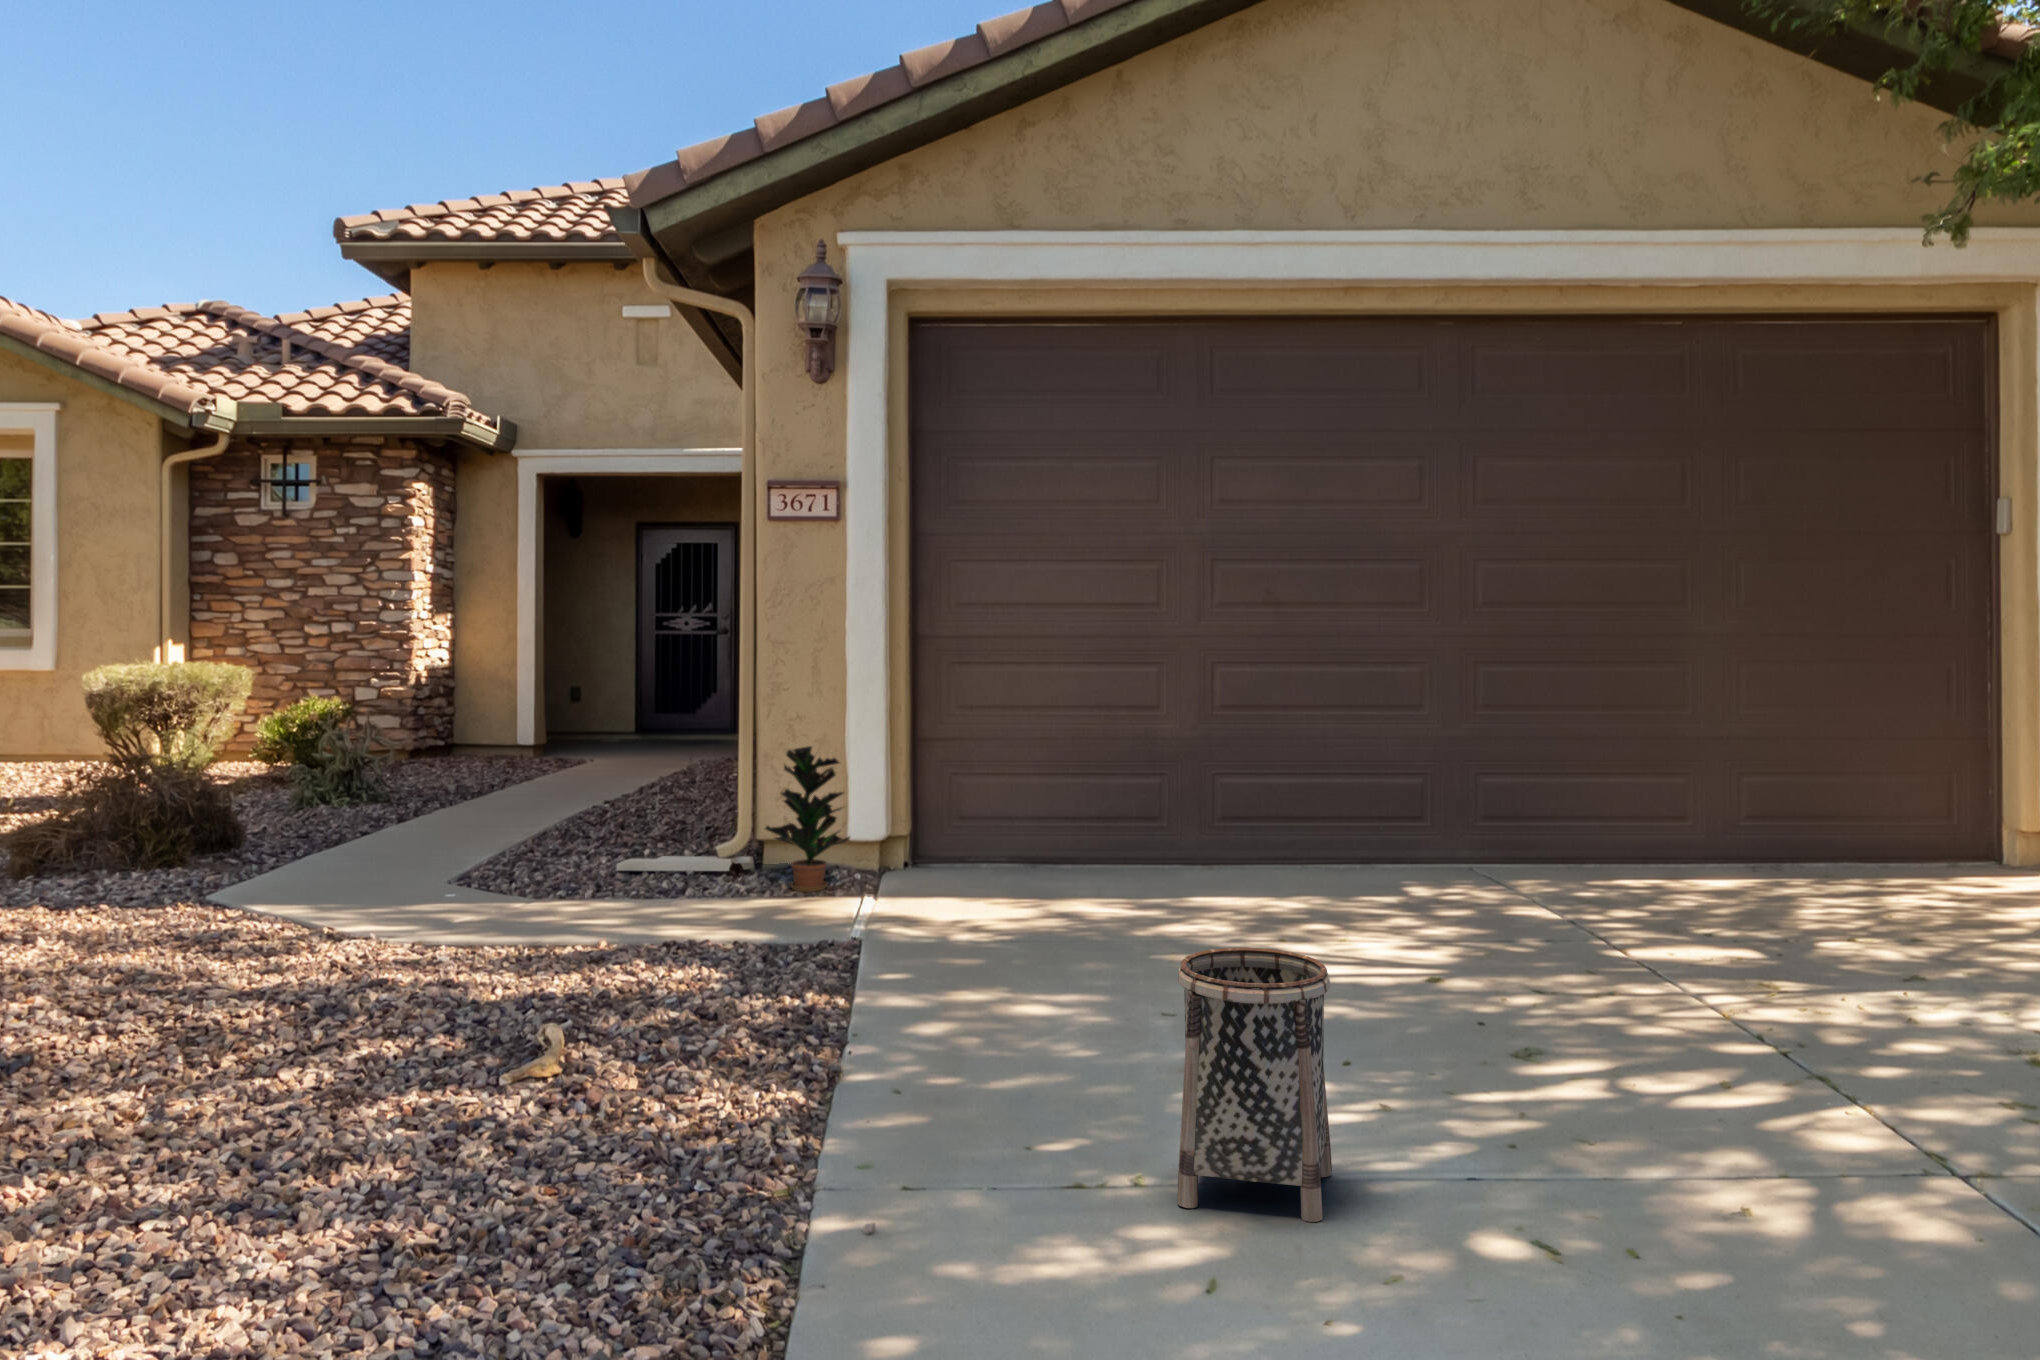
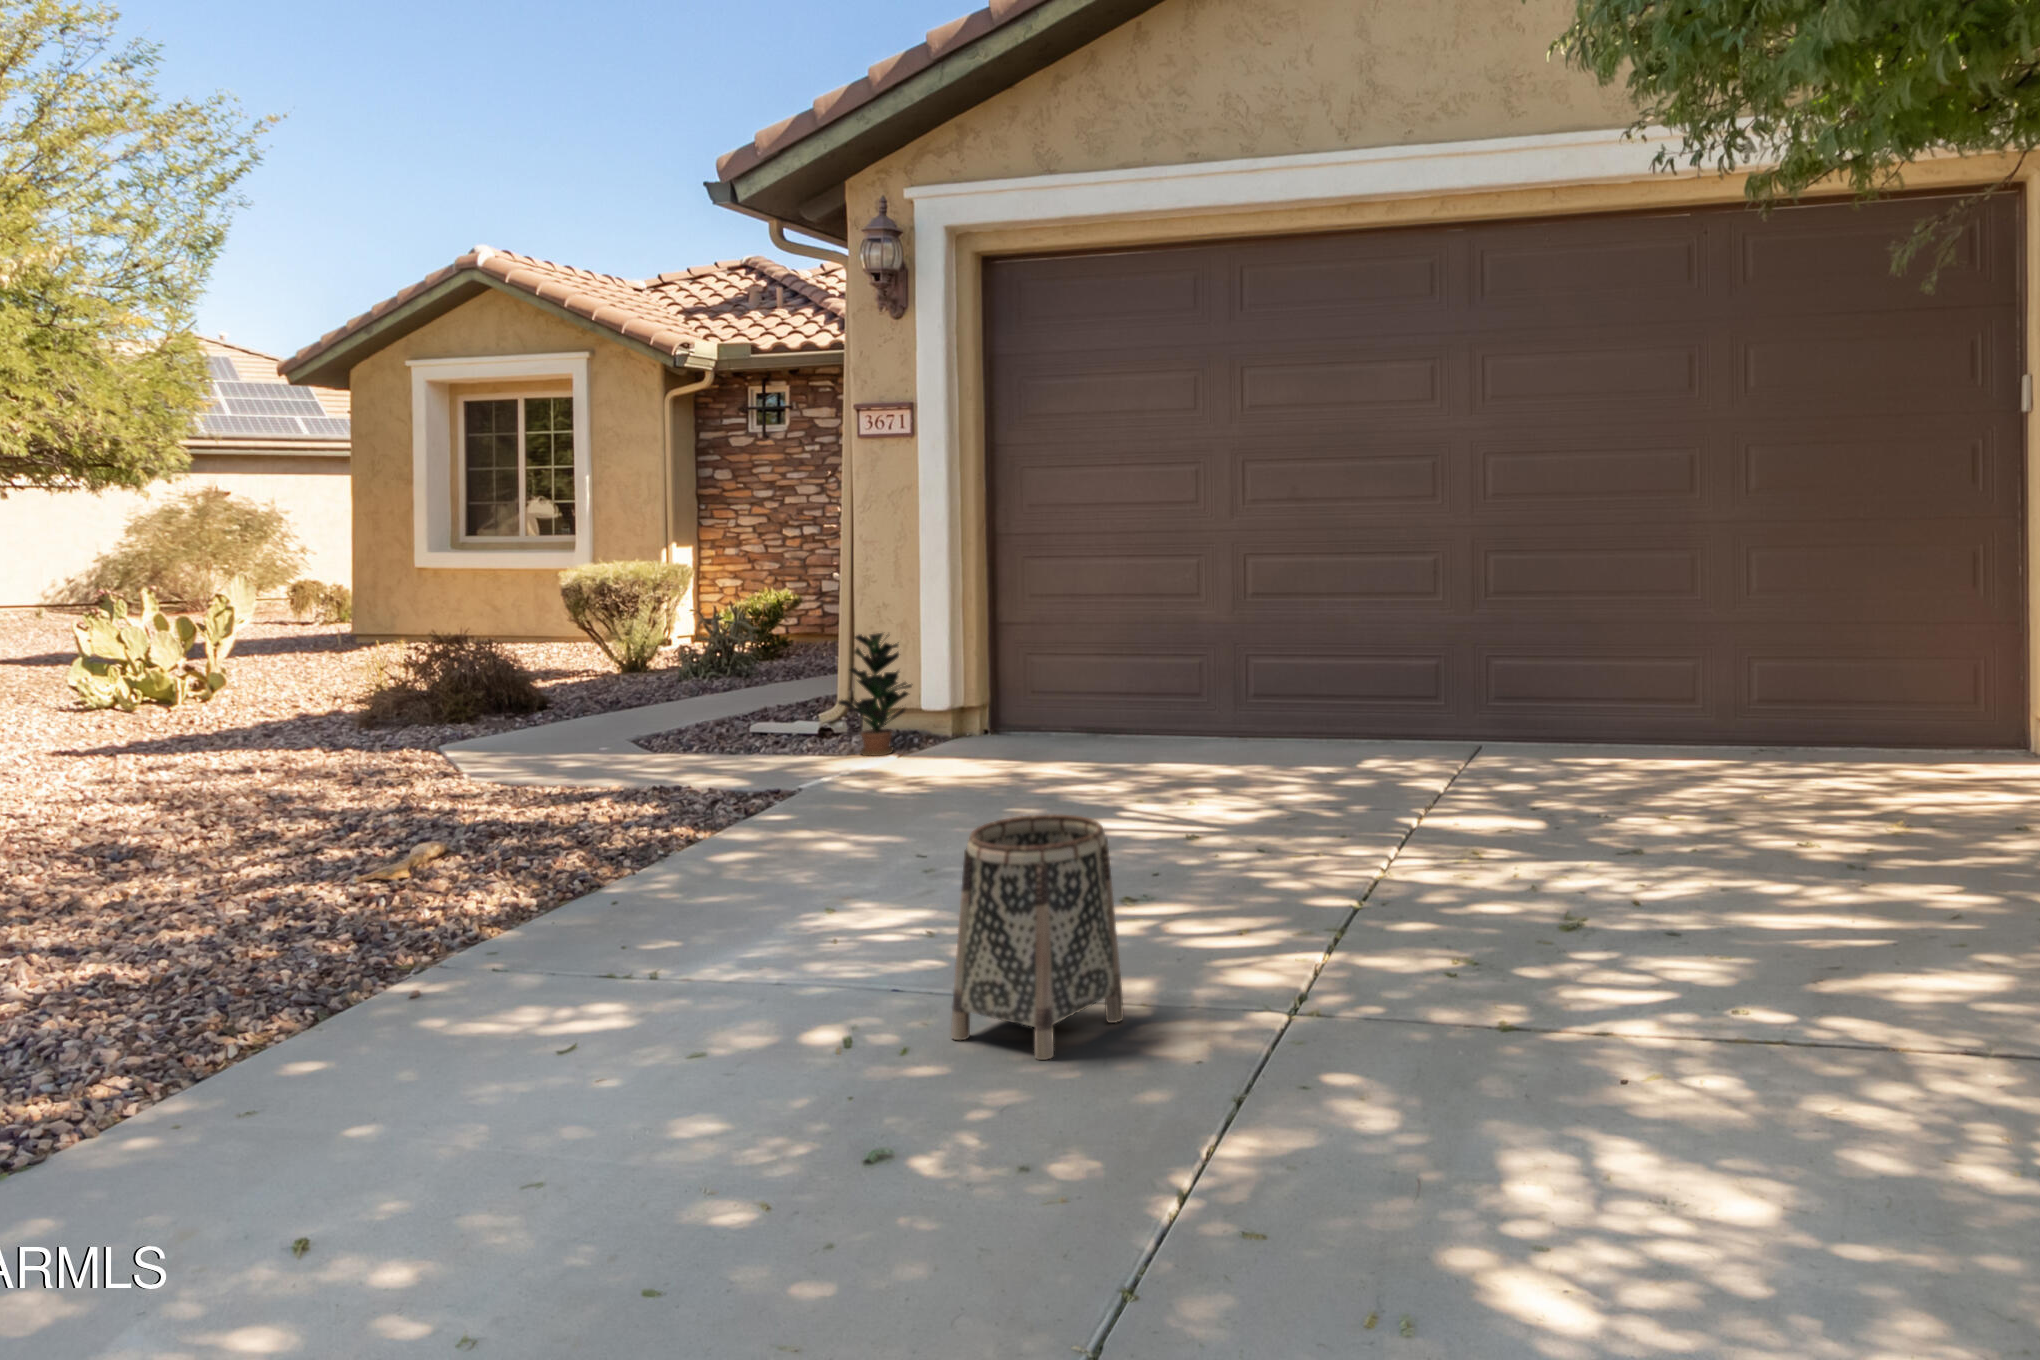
basket: present [1177,948,1332,1222] -> present [951,814,1124,1060]

